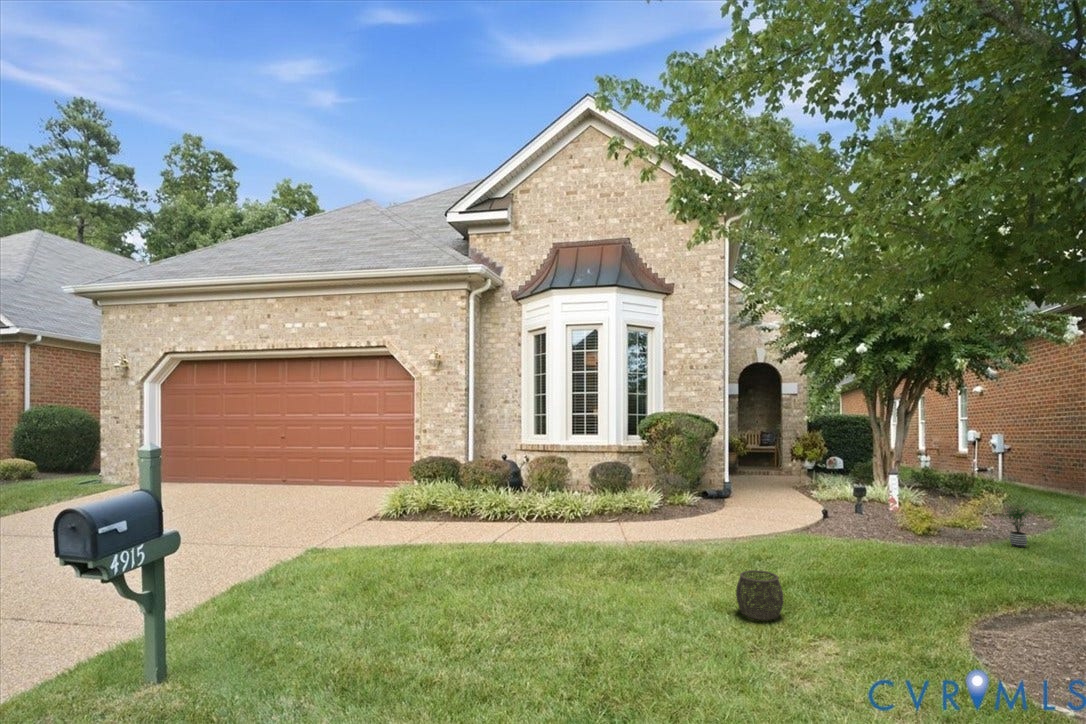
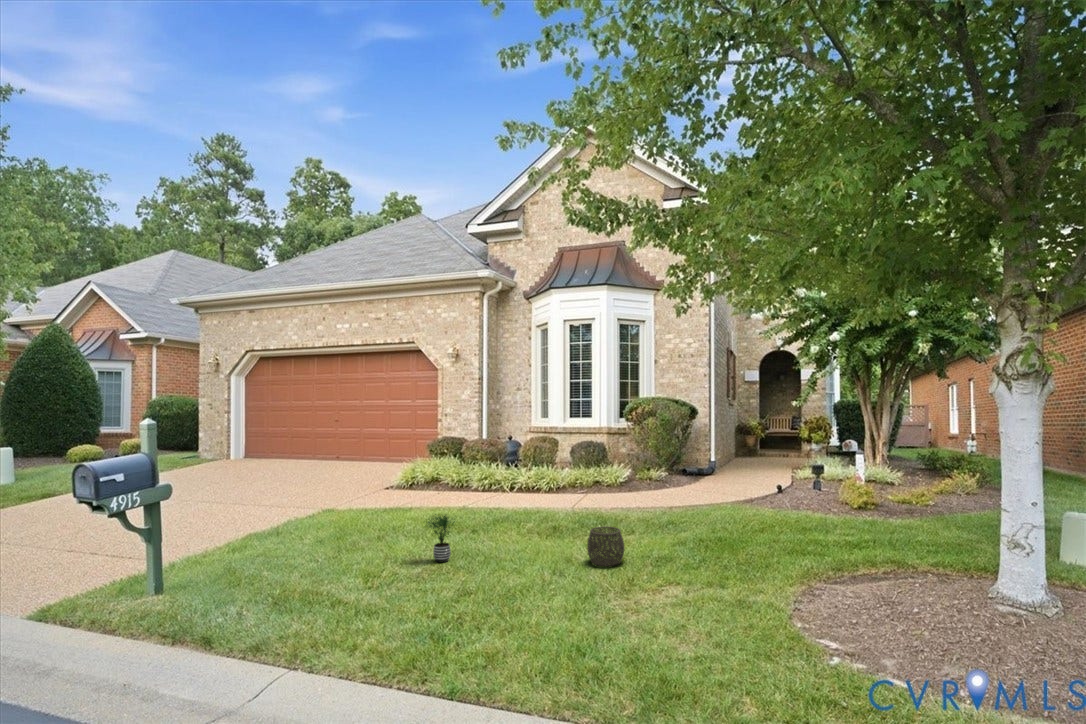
potted plant: present [1003,509,1029,548] -> present [427,514,455,563]

